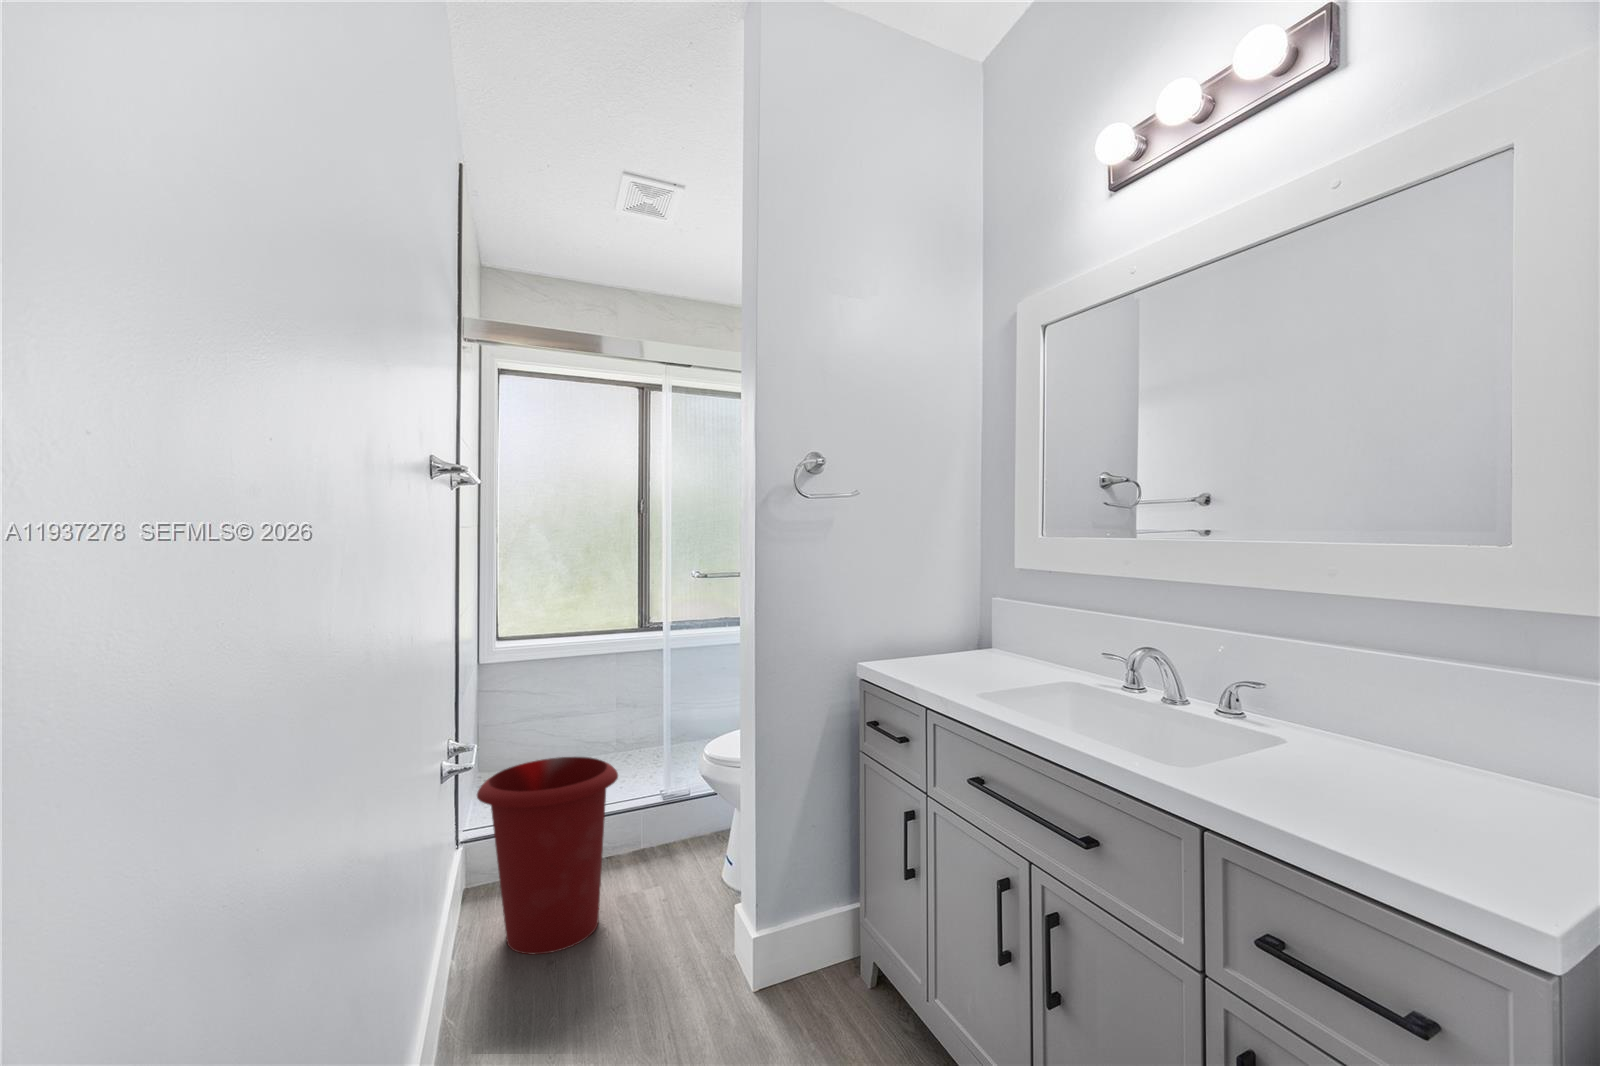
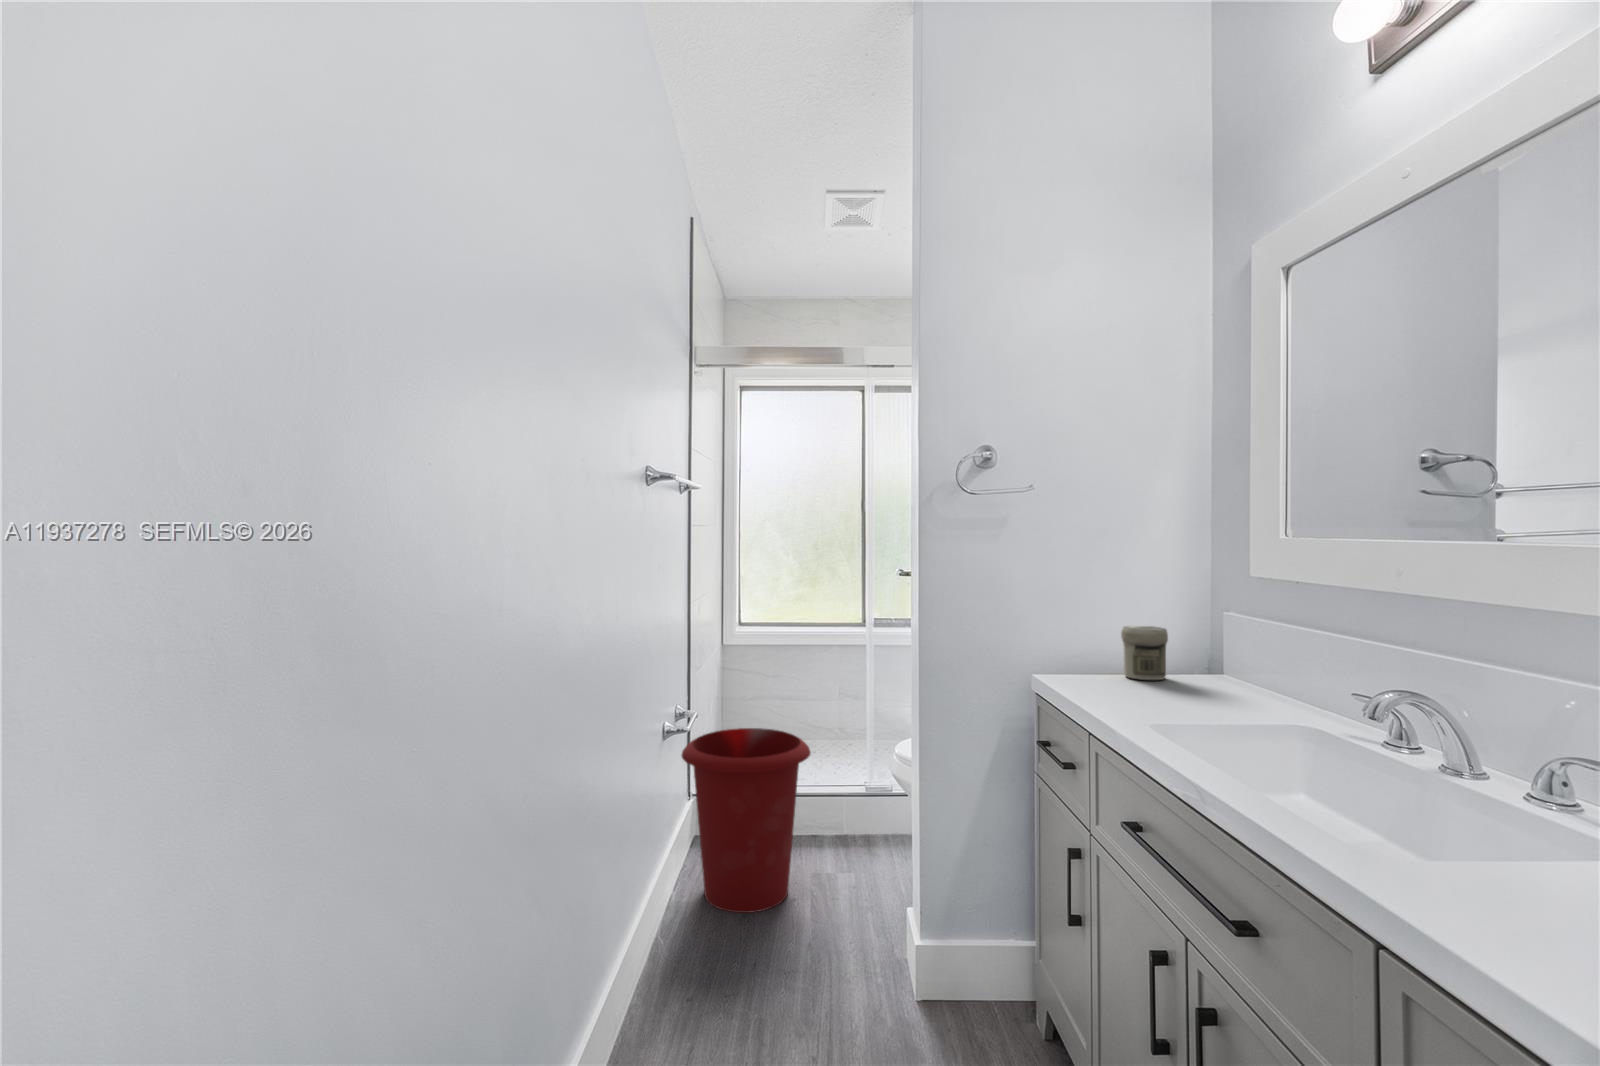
jar: none [908,620,944,665] -> present [1121,626,1168,680]

